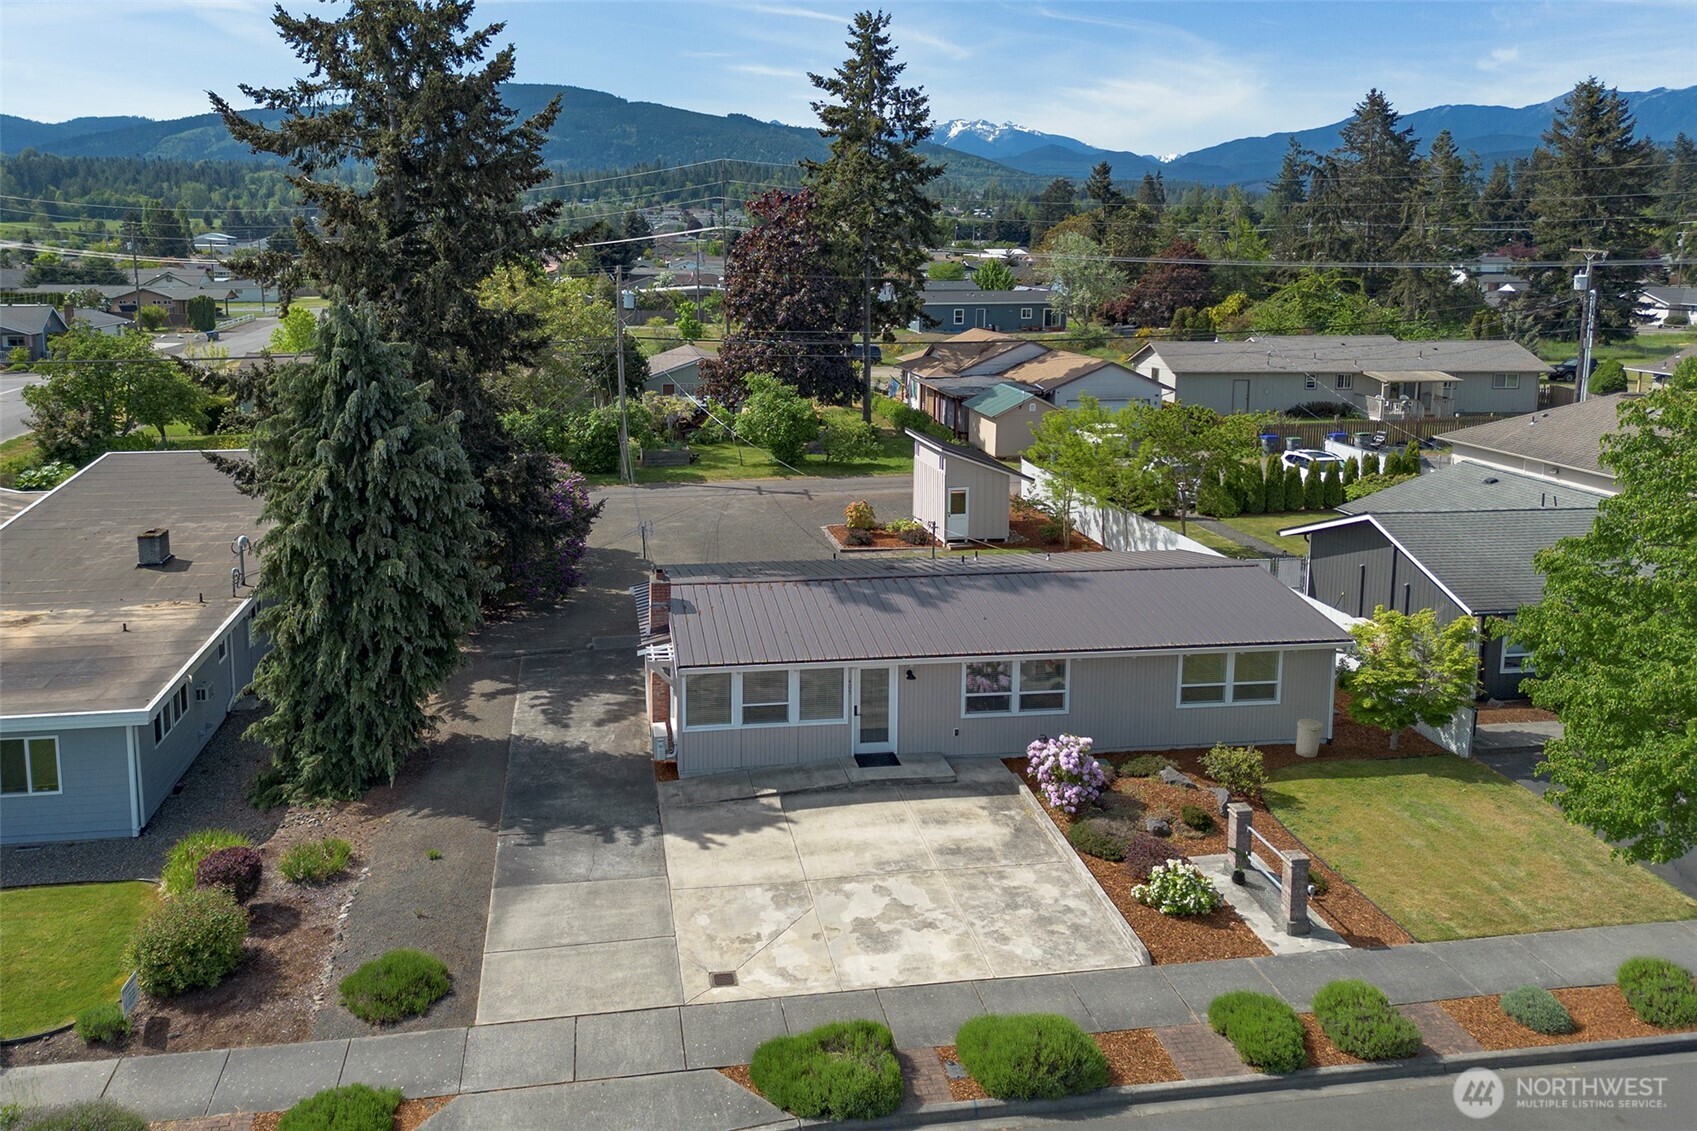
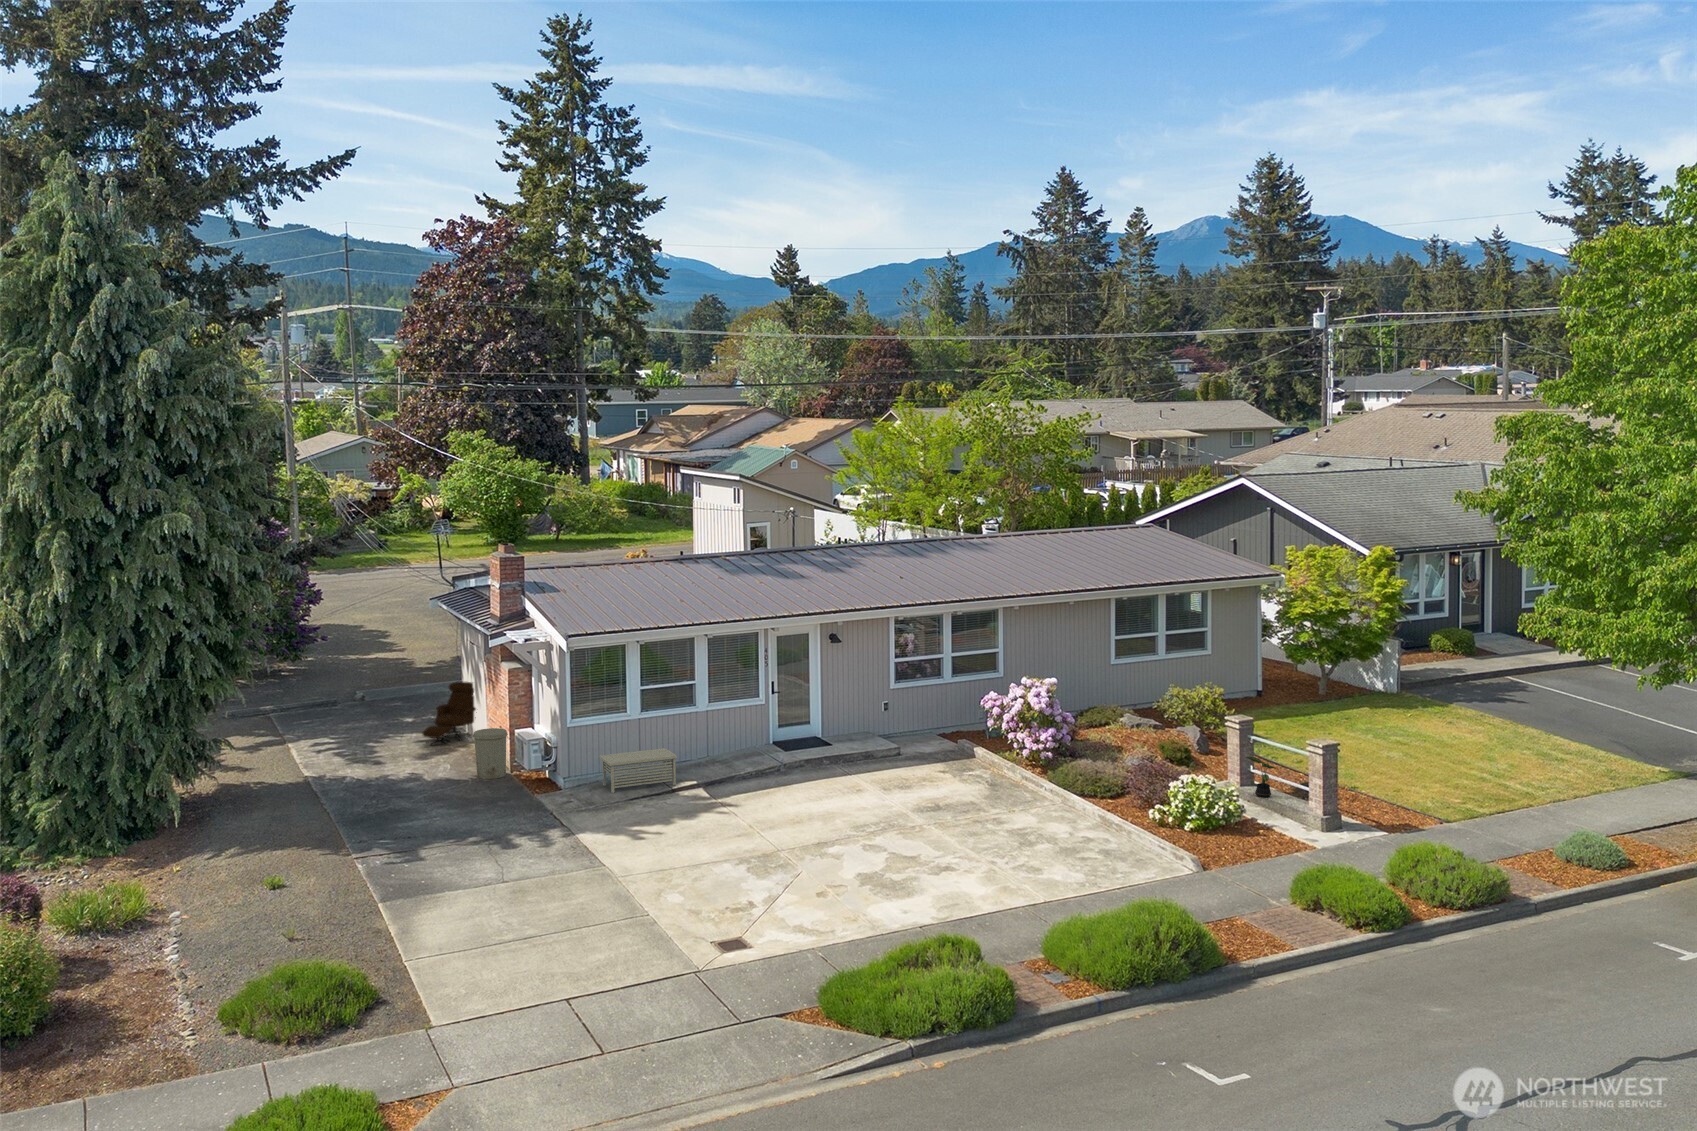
lounge chair: none [604,658,650,710] -> present [423,682,476,741]
trash can: present [1296,719,1323,757] -> present [473,728,508,779]
storage bench: none [708,754,765,789] -> present [599,748,677,793]

